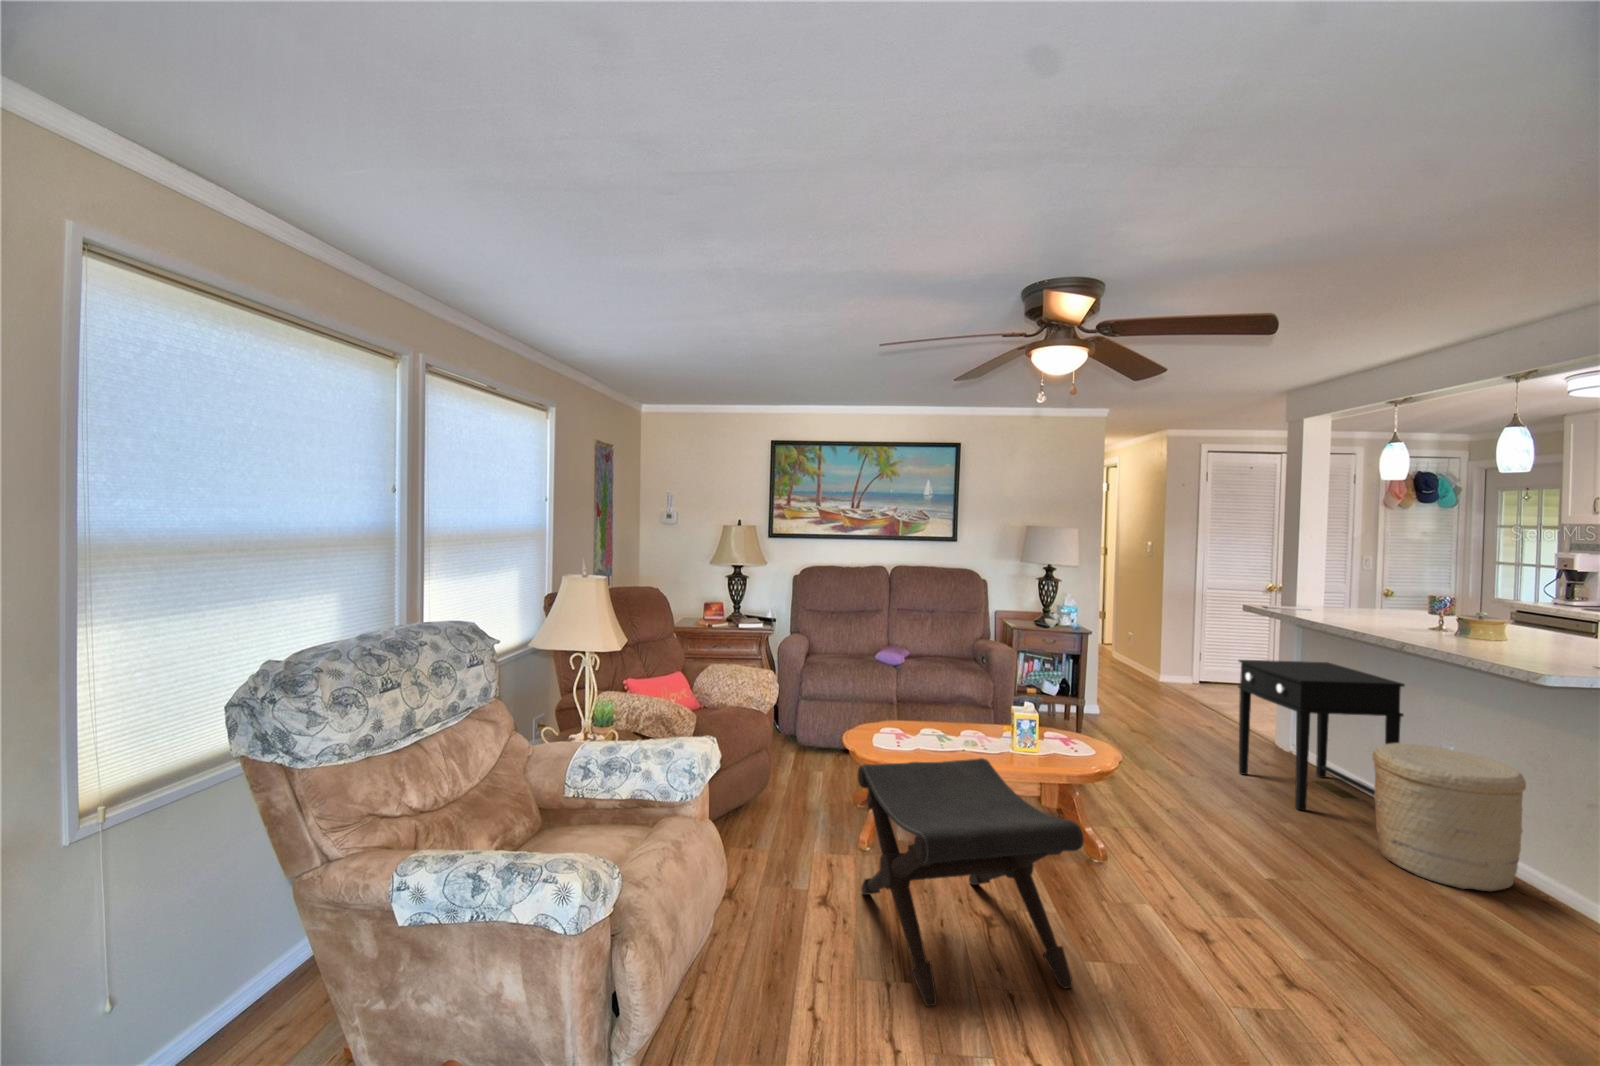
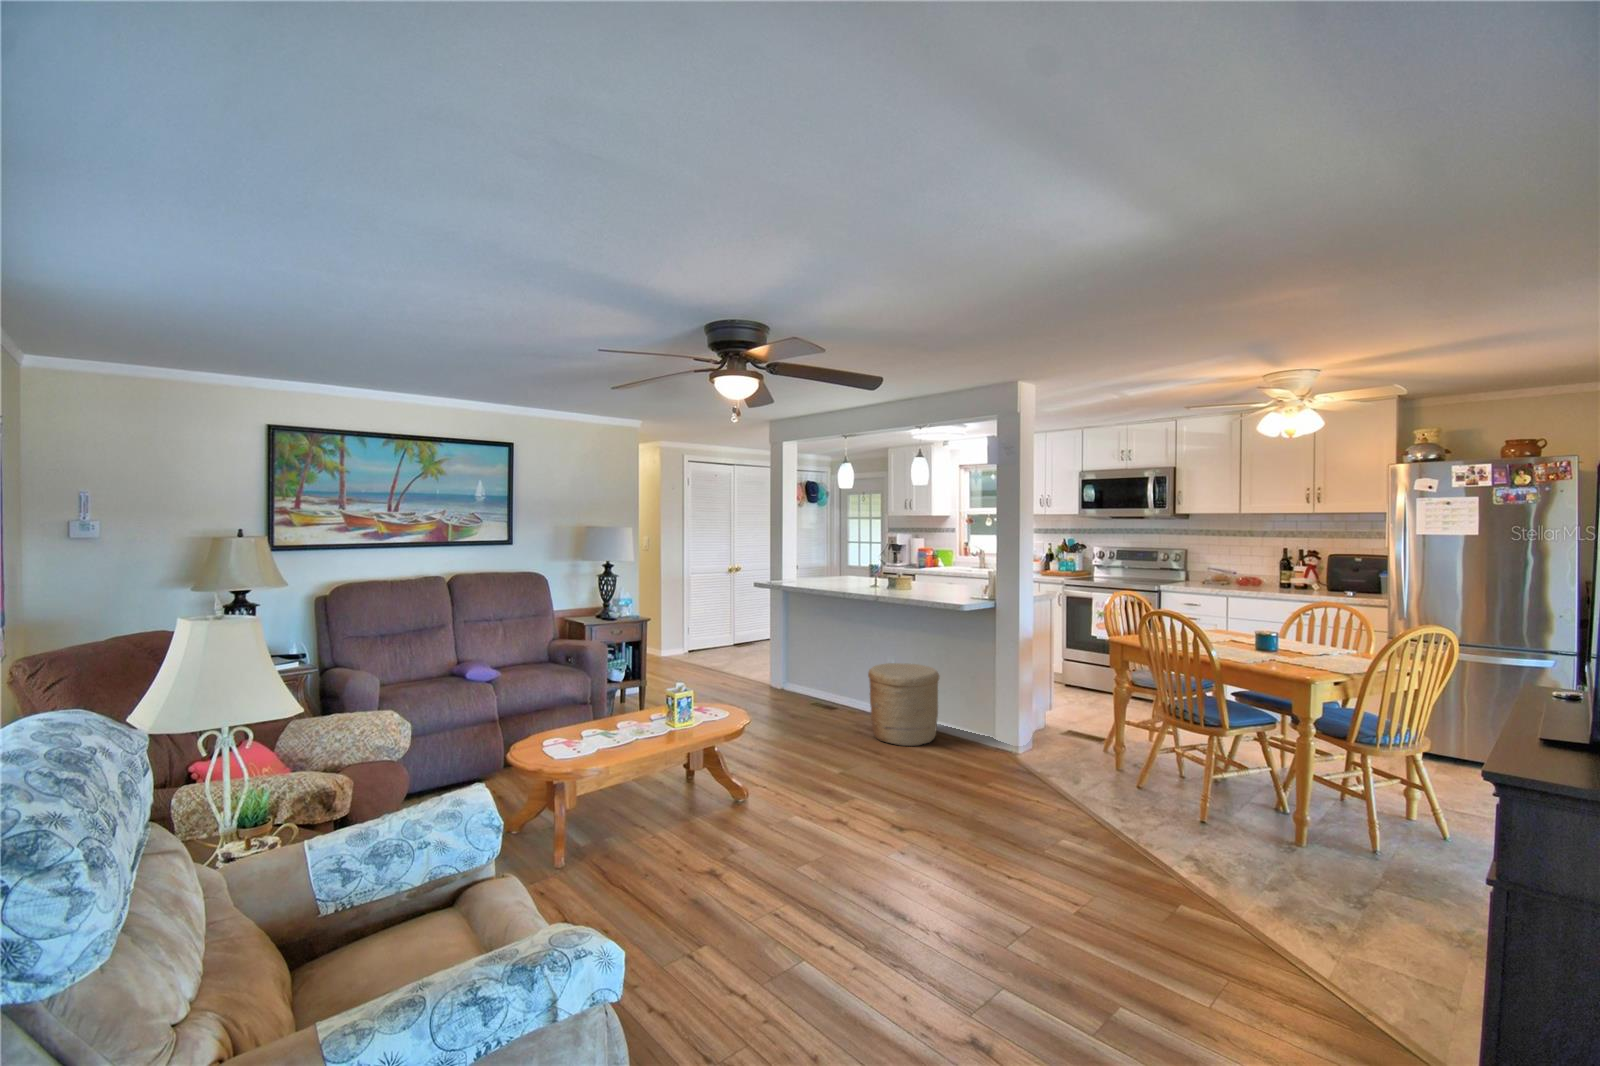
side table: present [1238,660,1405,810] -> none [767,619,866,726]
footstool: present [857,758,1084,1006] -> none [597,739,812,948]

